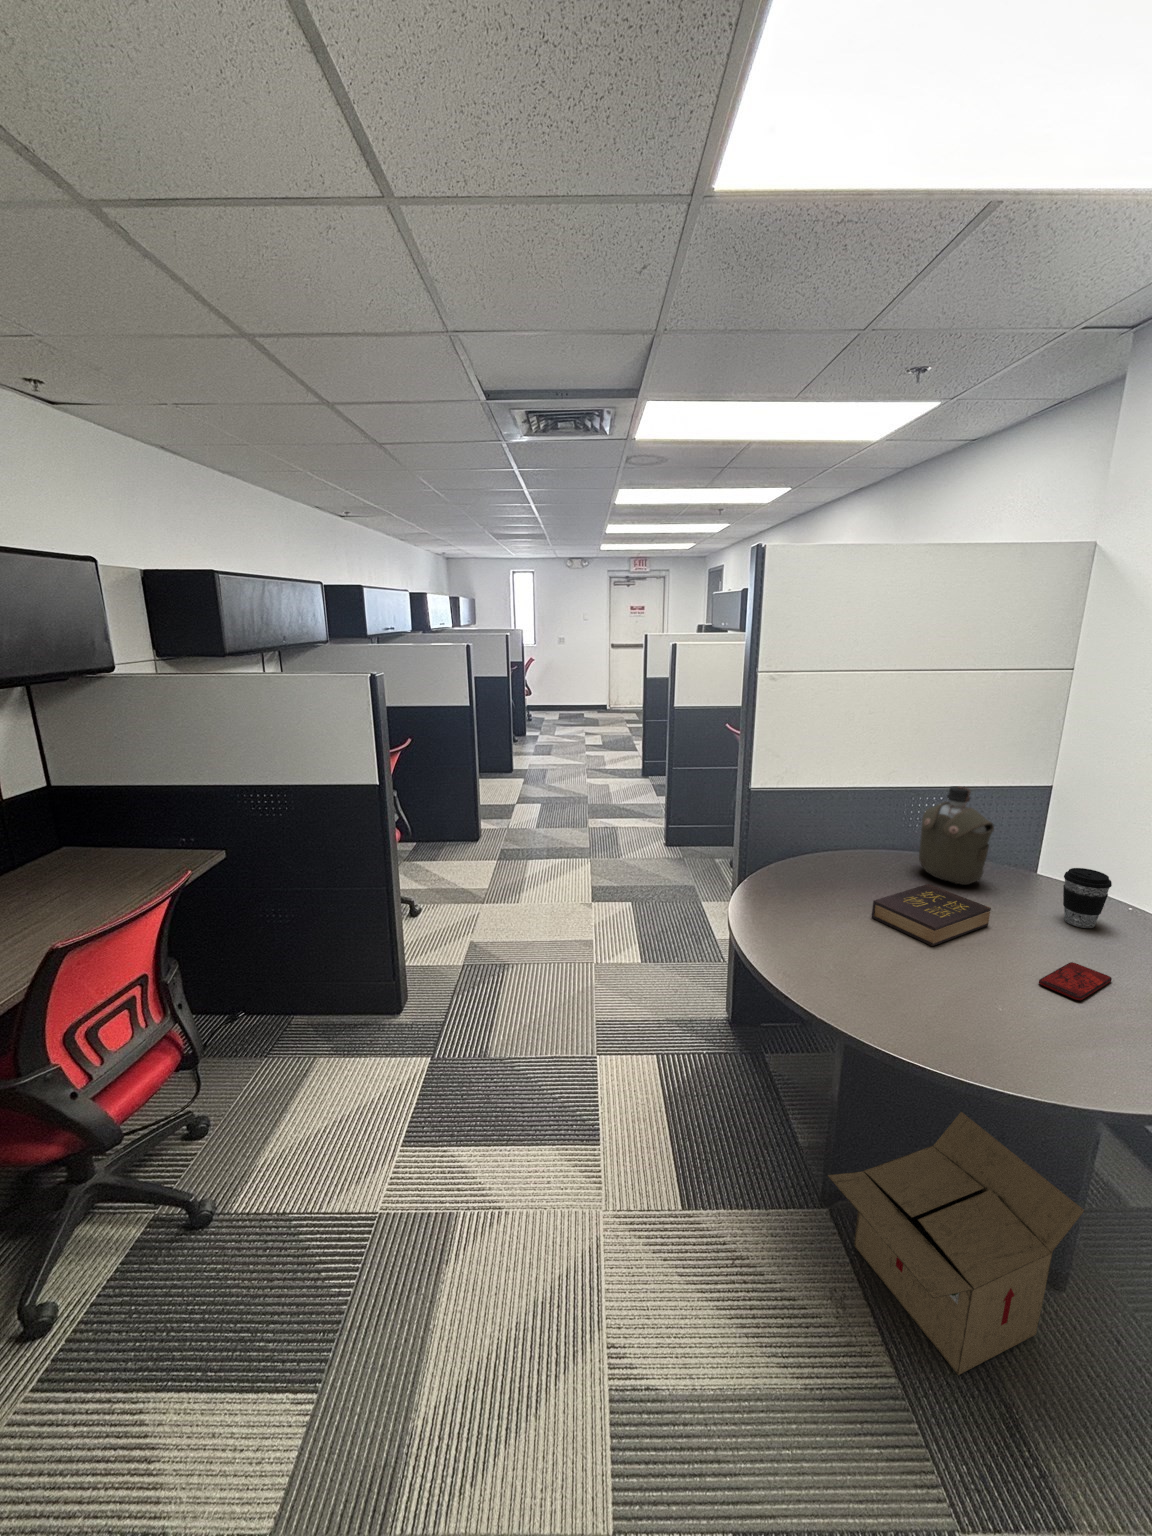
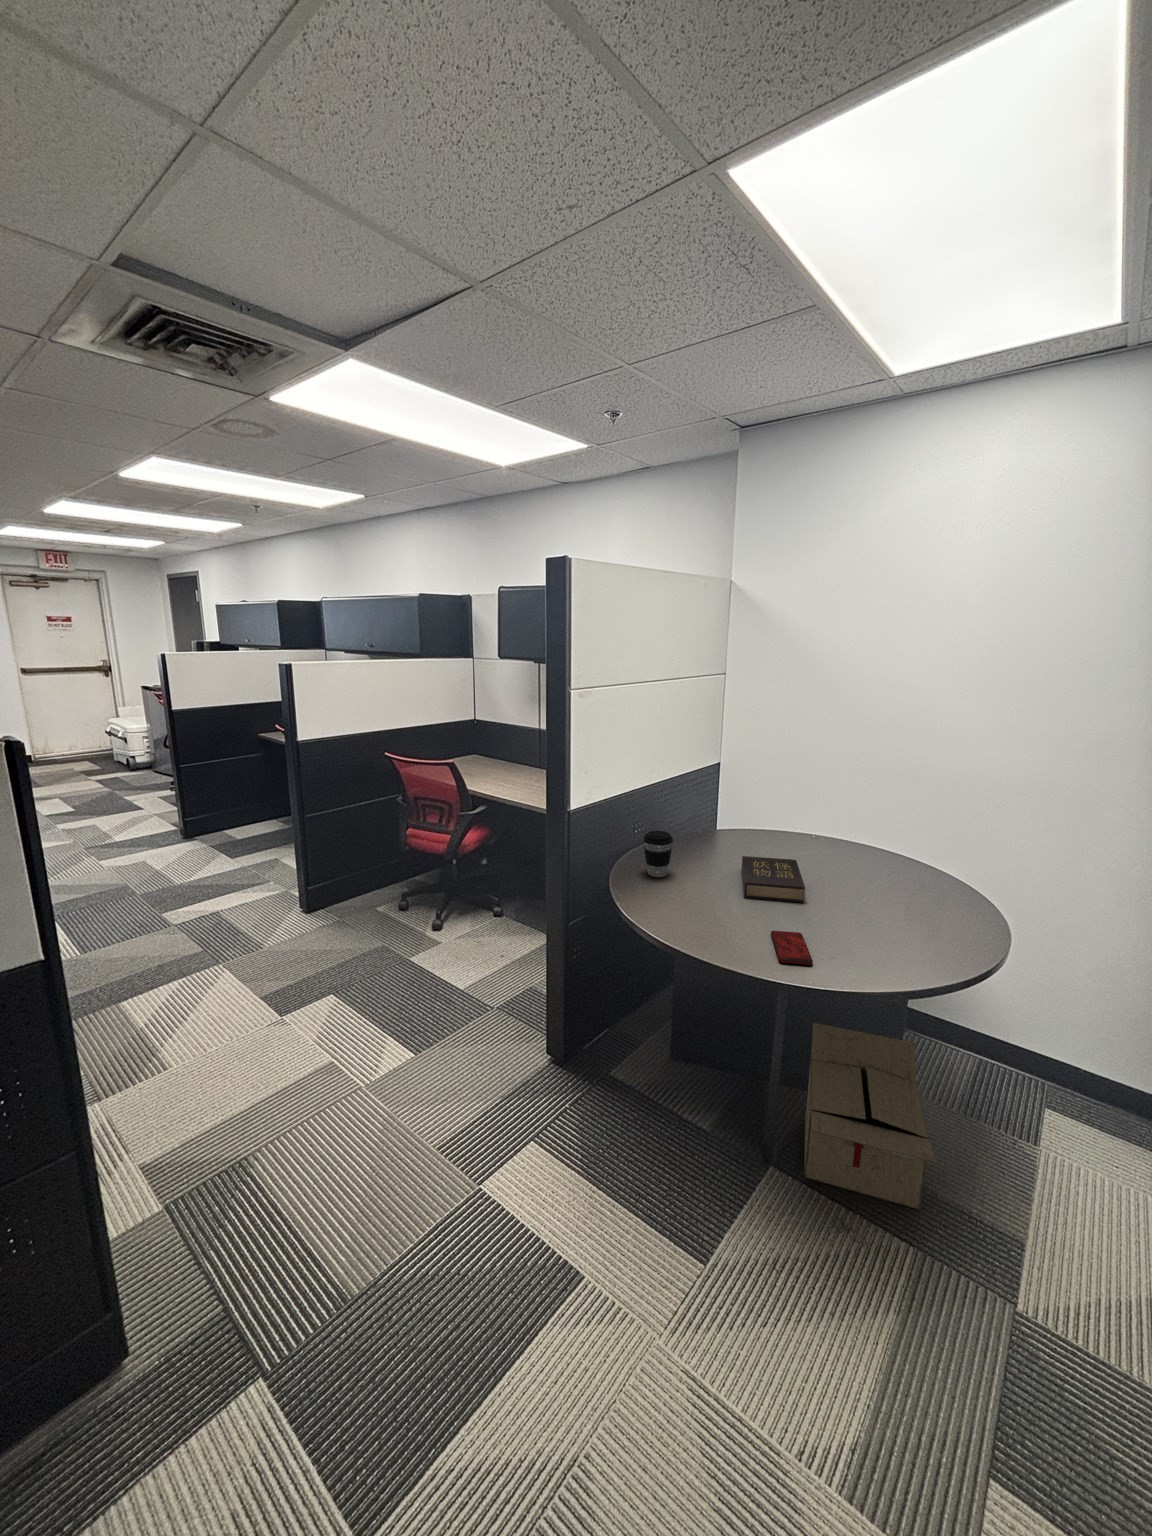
water bottle: present [919,786,994,885] -> none [695,771,751,851]
coffee cup: present [1063,868,1112,928] -> present [643,831,673,877]
smartphone: present [1039,962,1112,1000] -> present [771,931,813,965]

